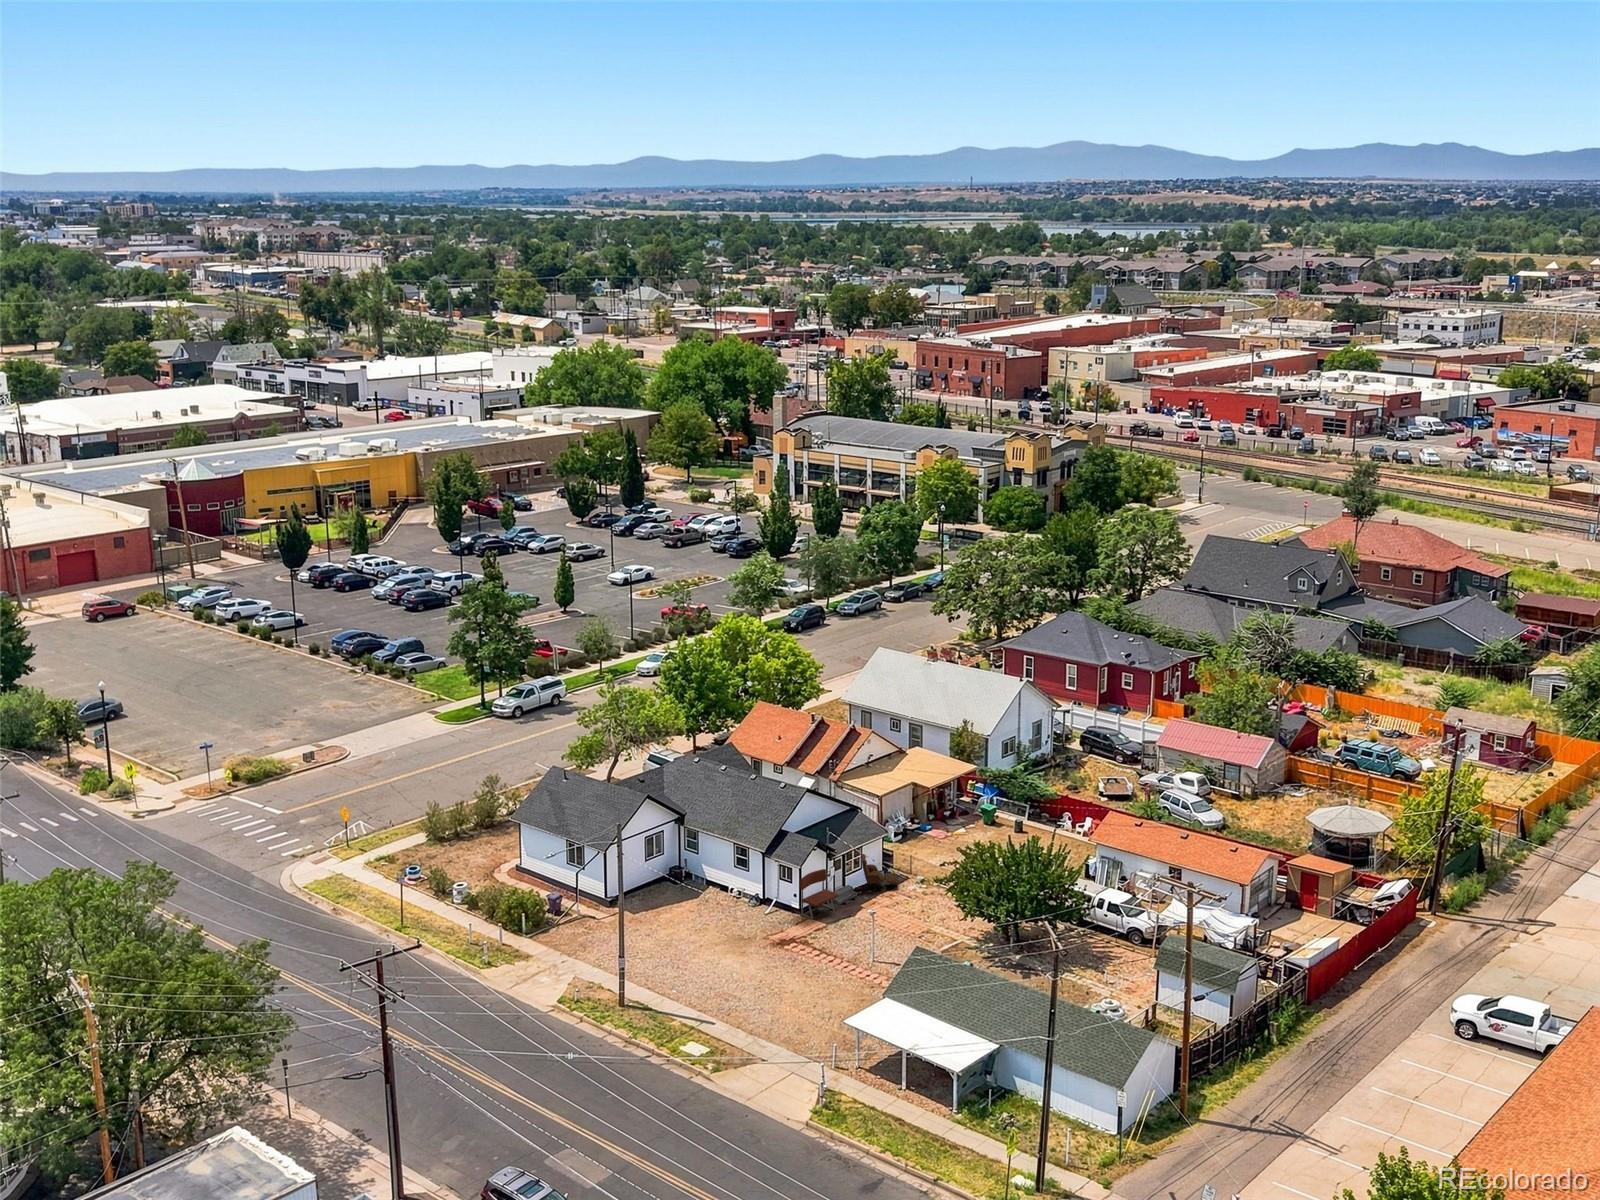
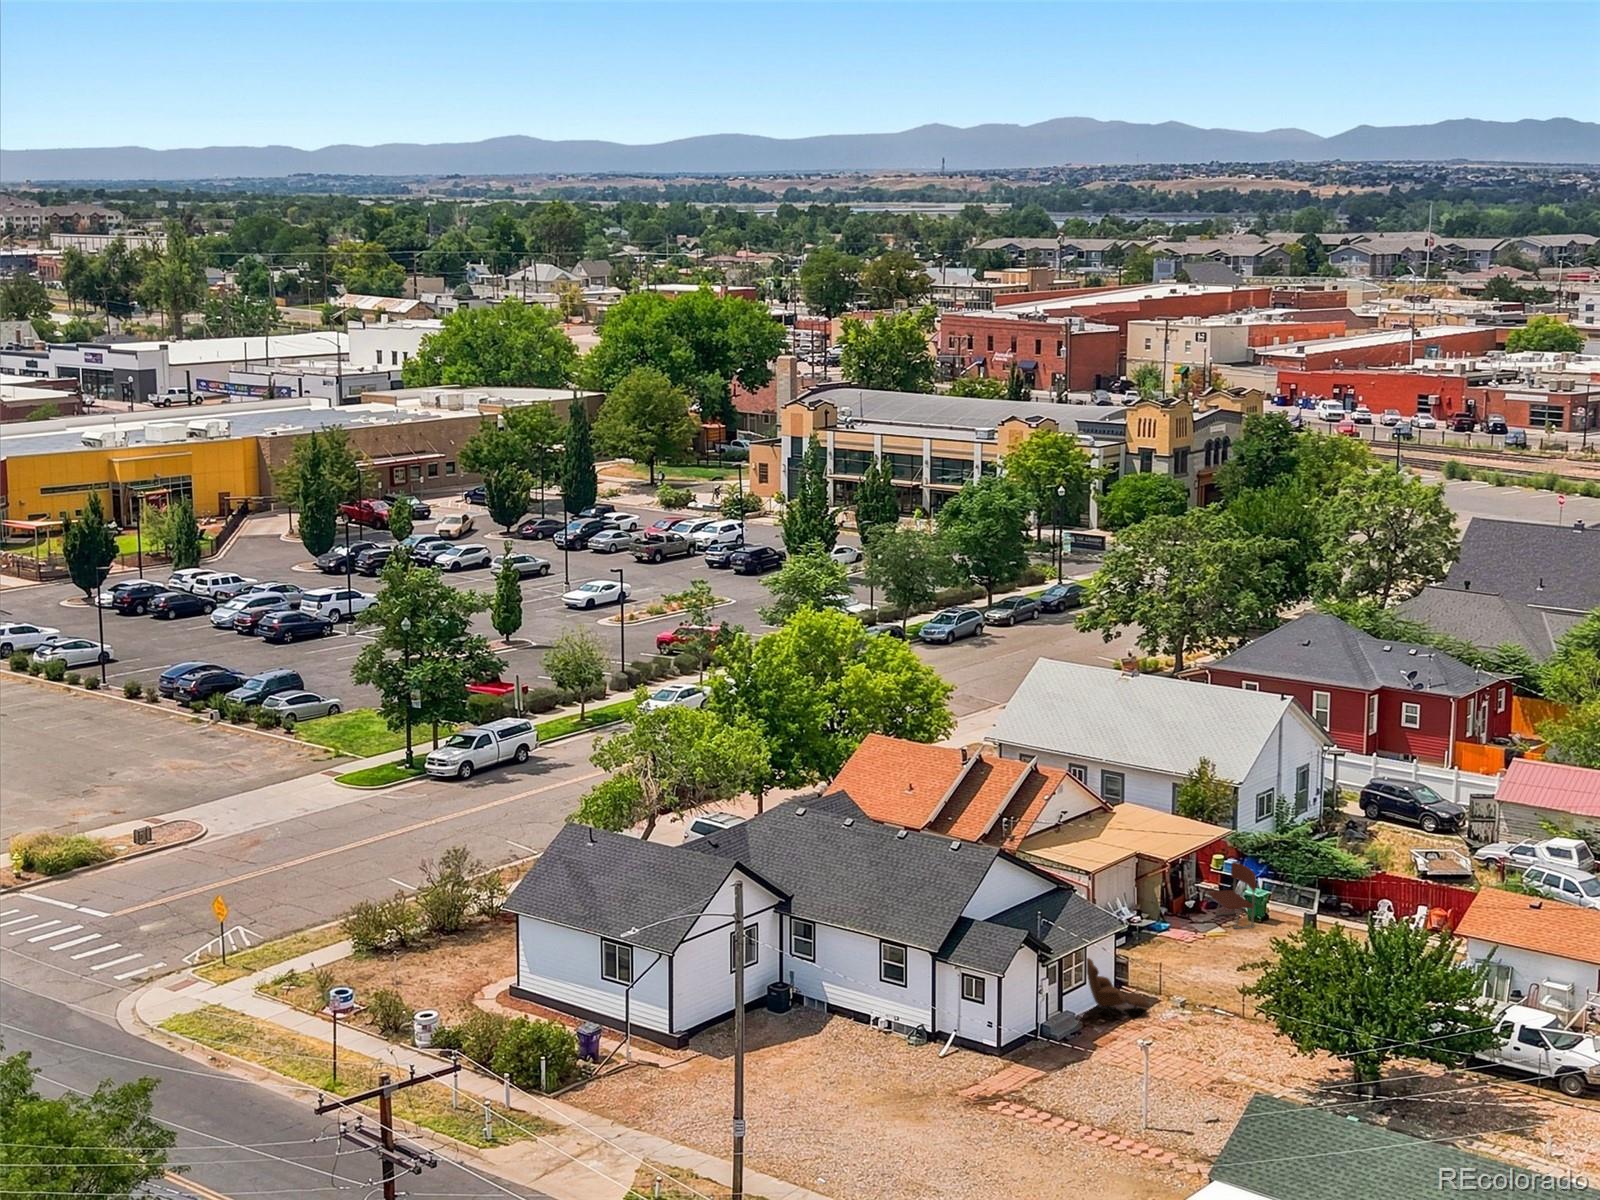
bench: present [800,869,839,919] -> present [1208,862,1256,929]

